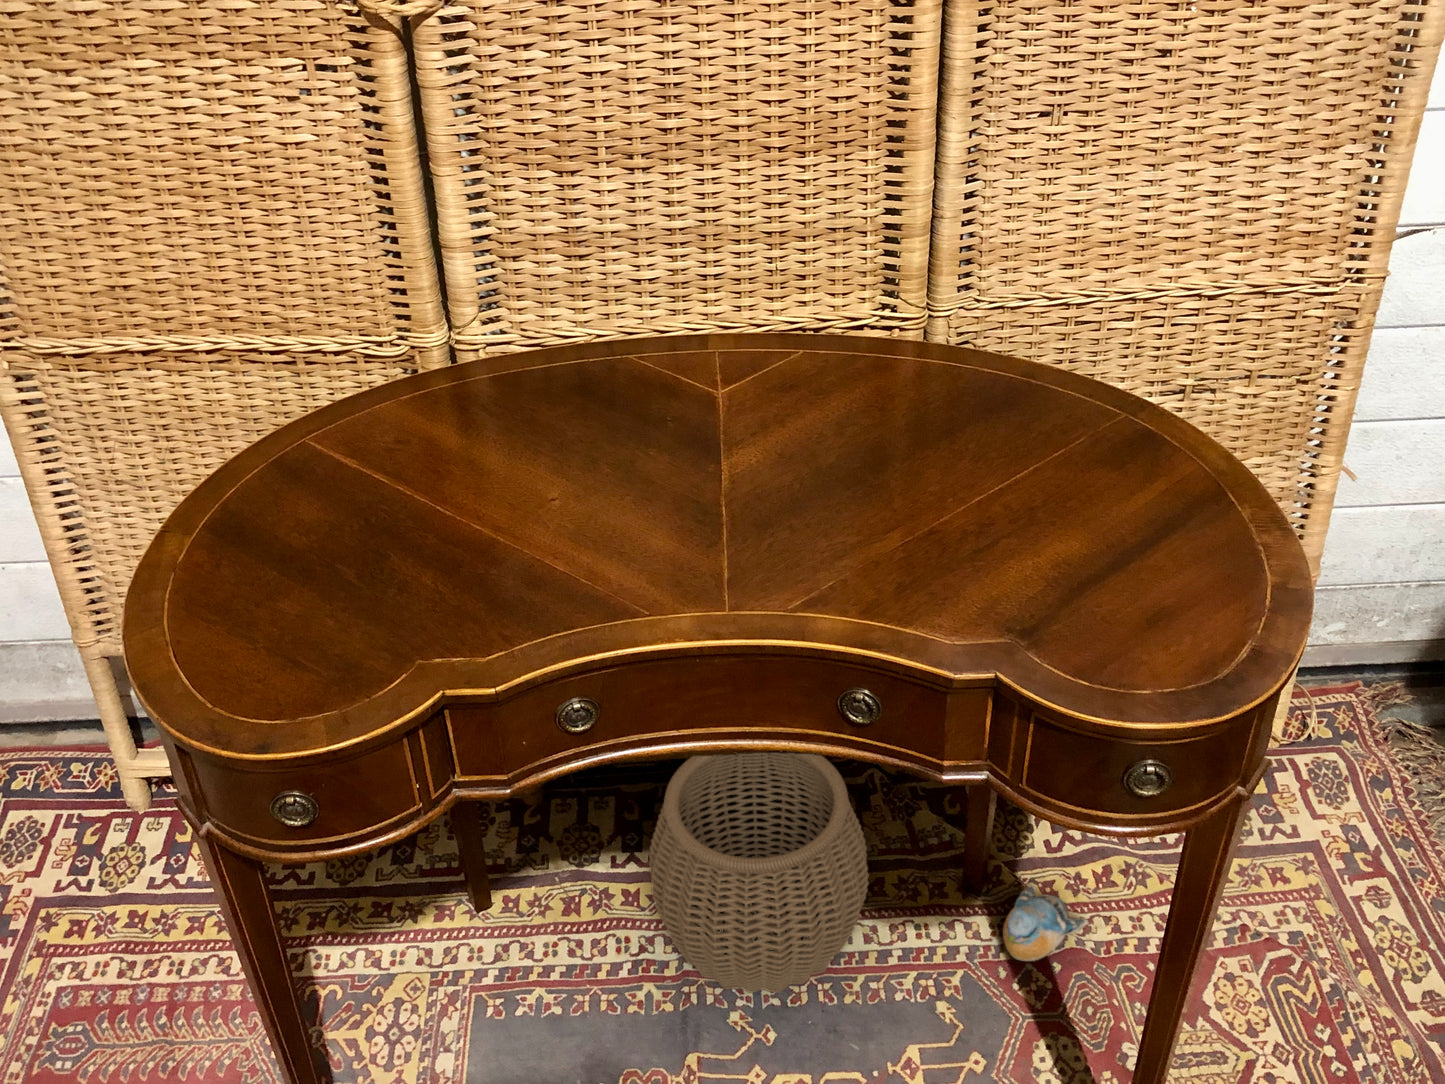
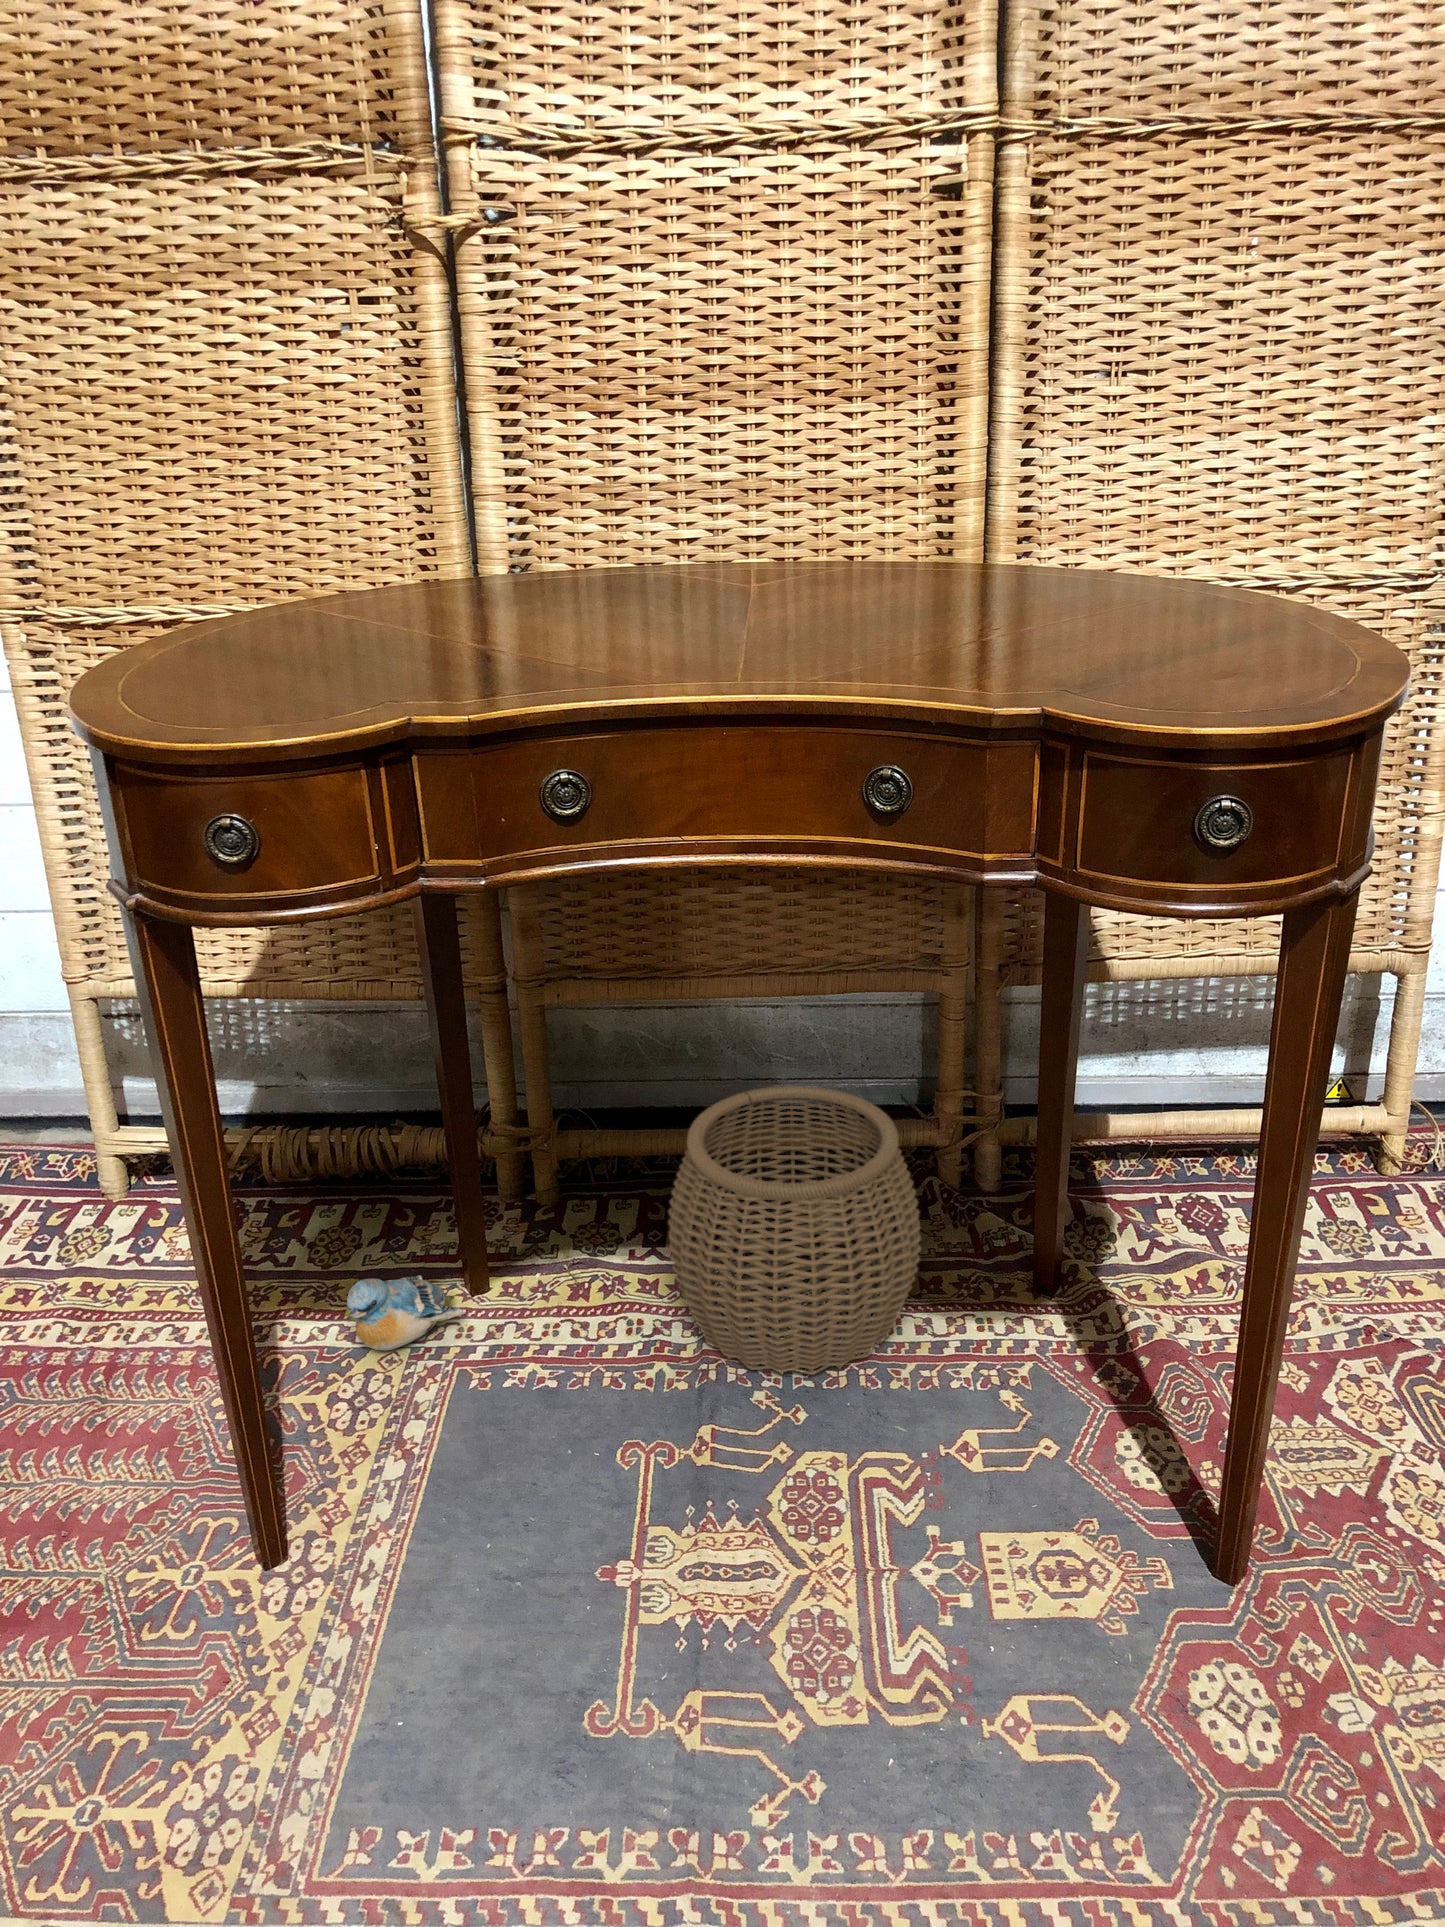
plush toy: present [1003,885,1087,961] -> present [345,1275,463,1351]

